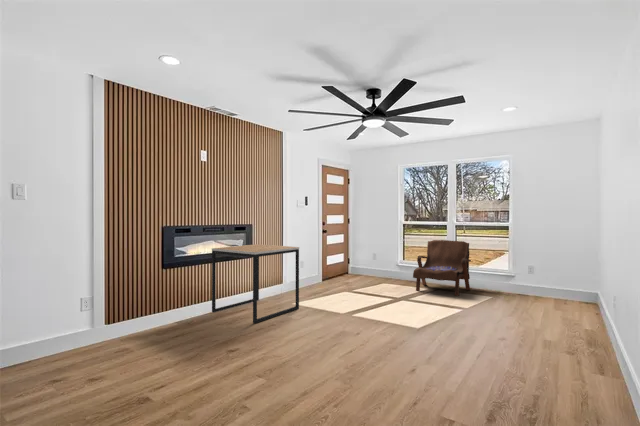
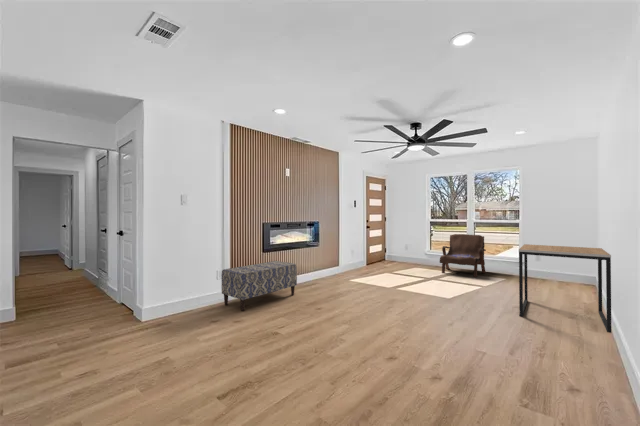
side table: present [212,244,299,323] -> present [519,244,611,333]
bench: none [88,280,210,358] -> present [221,261,297,311]

